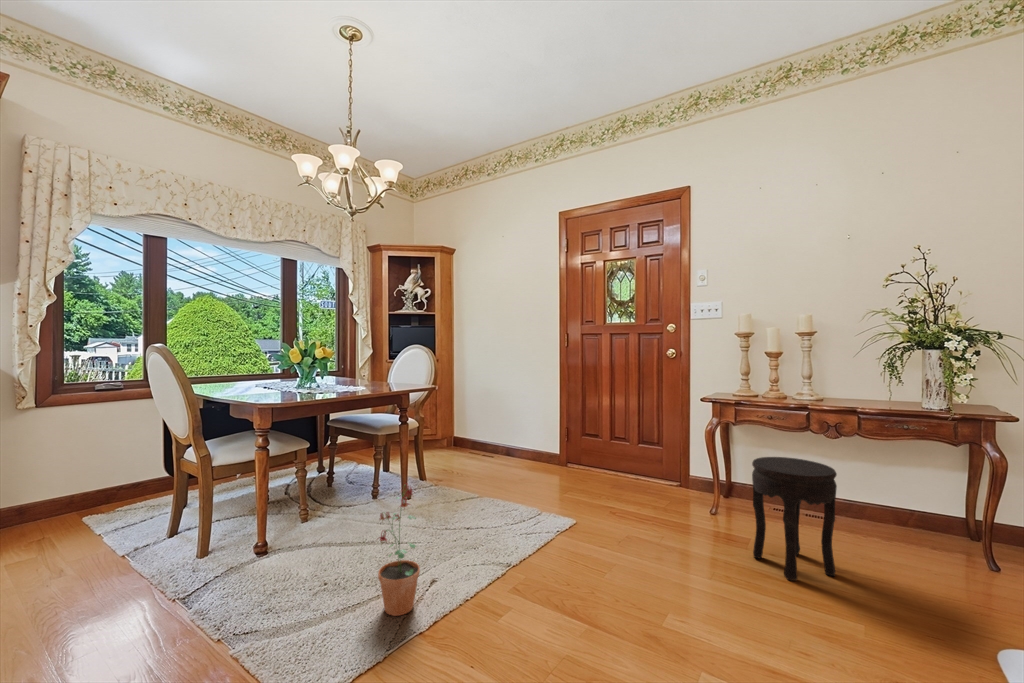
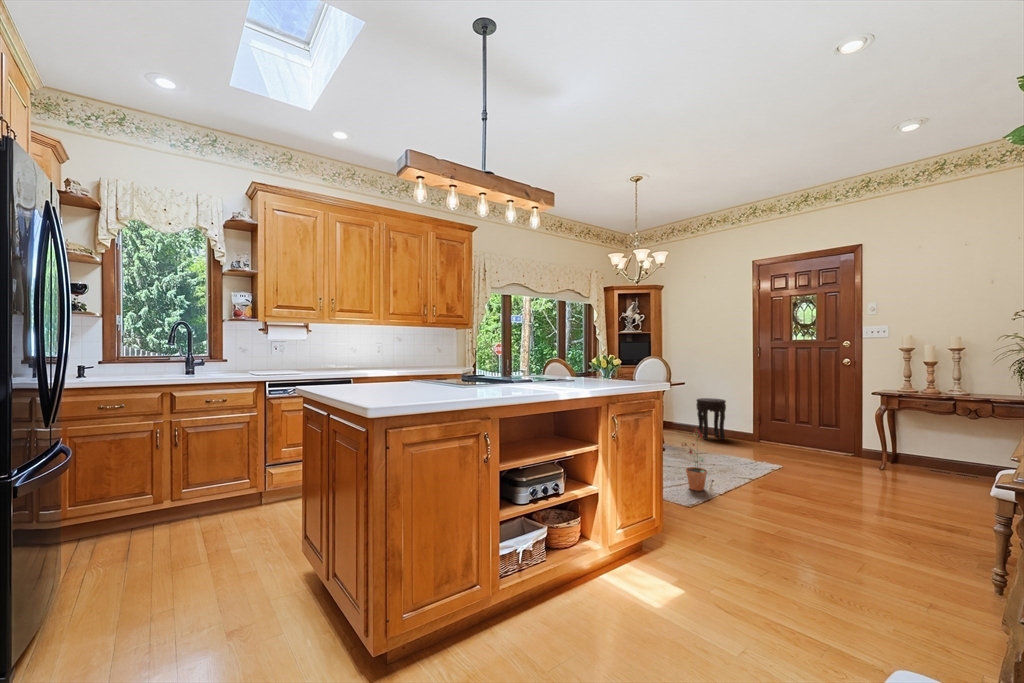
side table: present [752,457,837,581] -> present [696,398,726,440]

